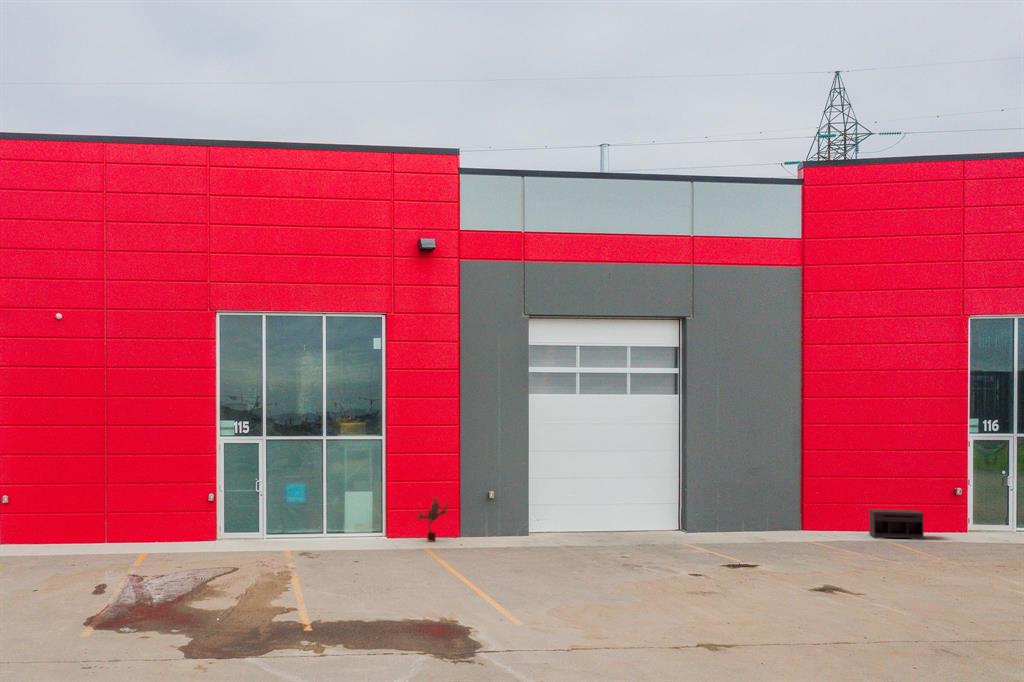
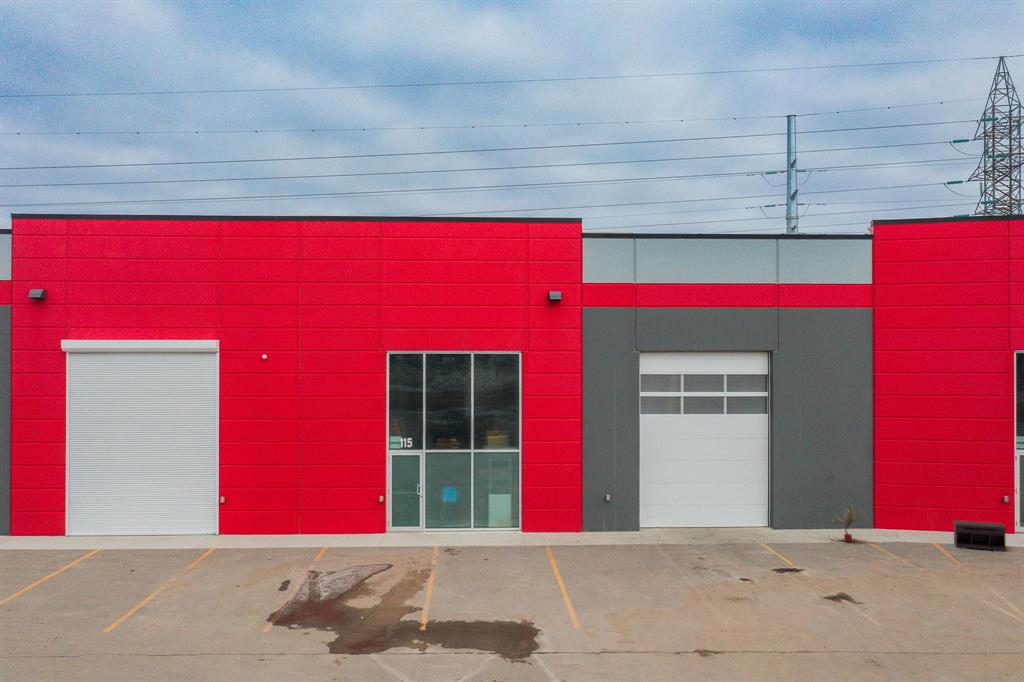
potted tree: present [415,498,449,541] -> present [833,506,863,542]

